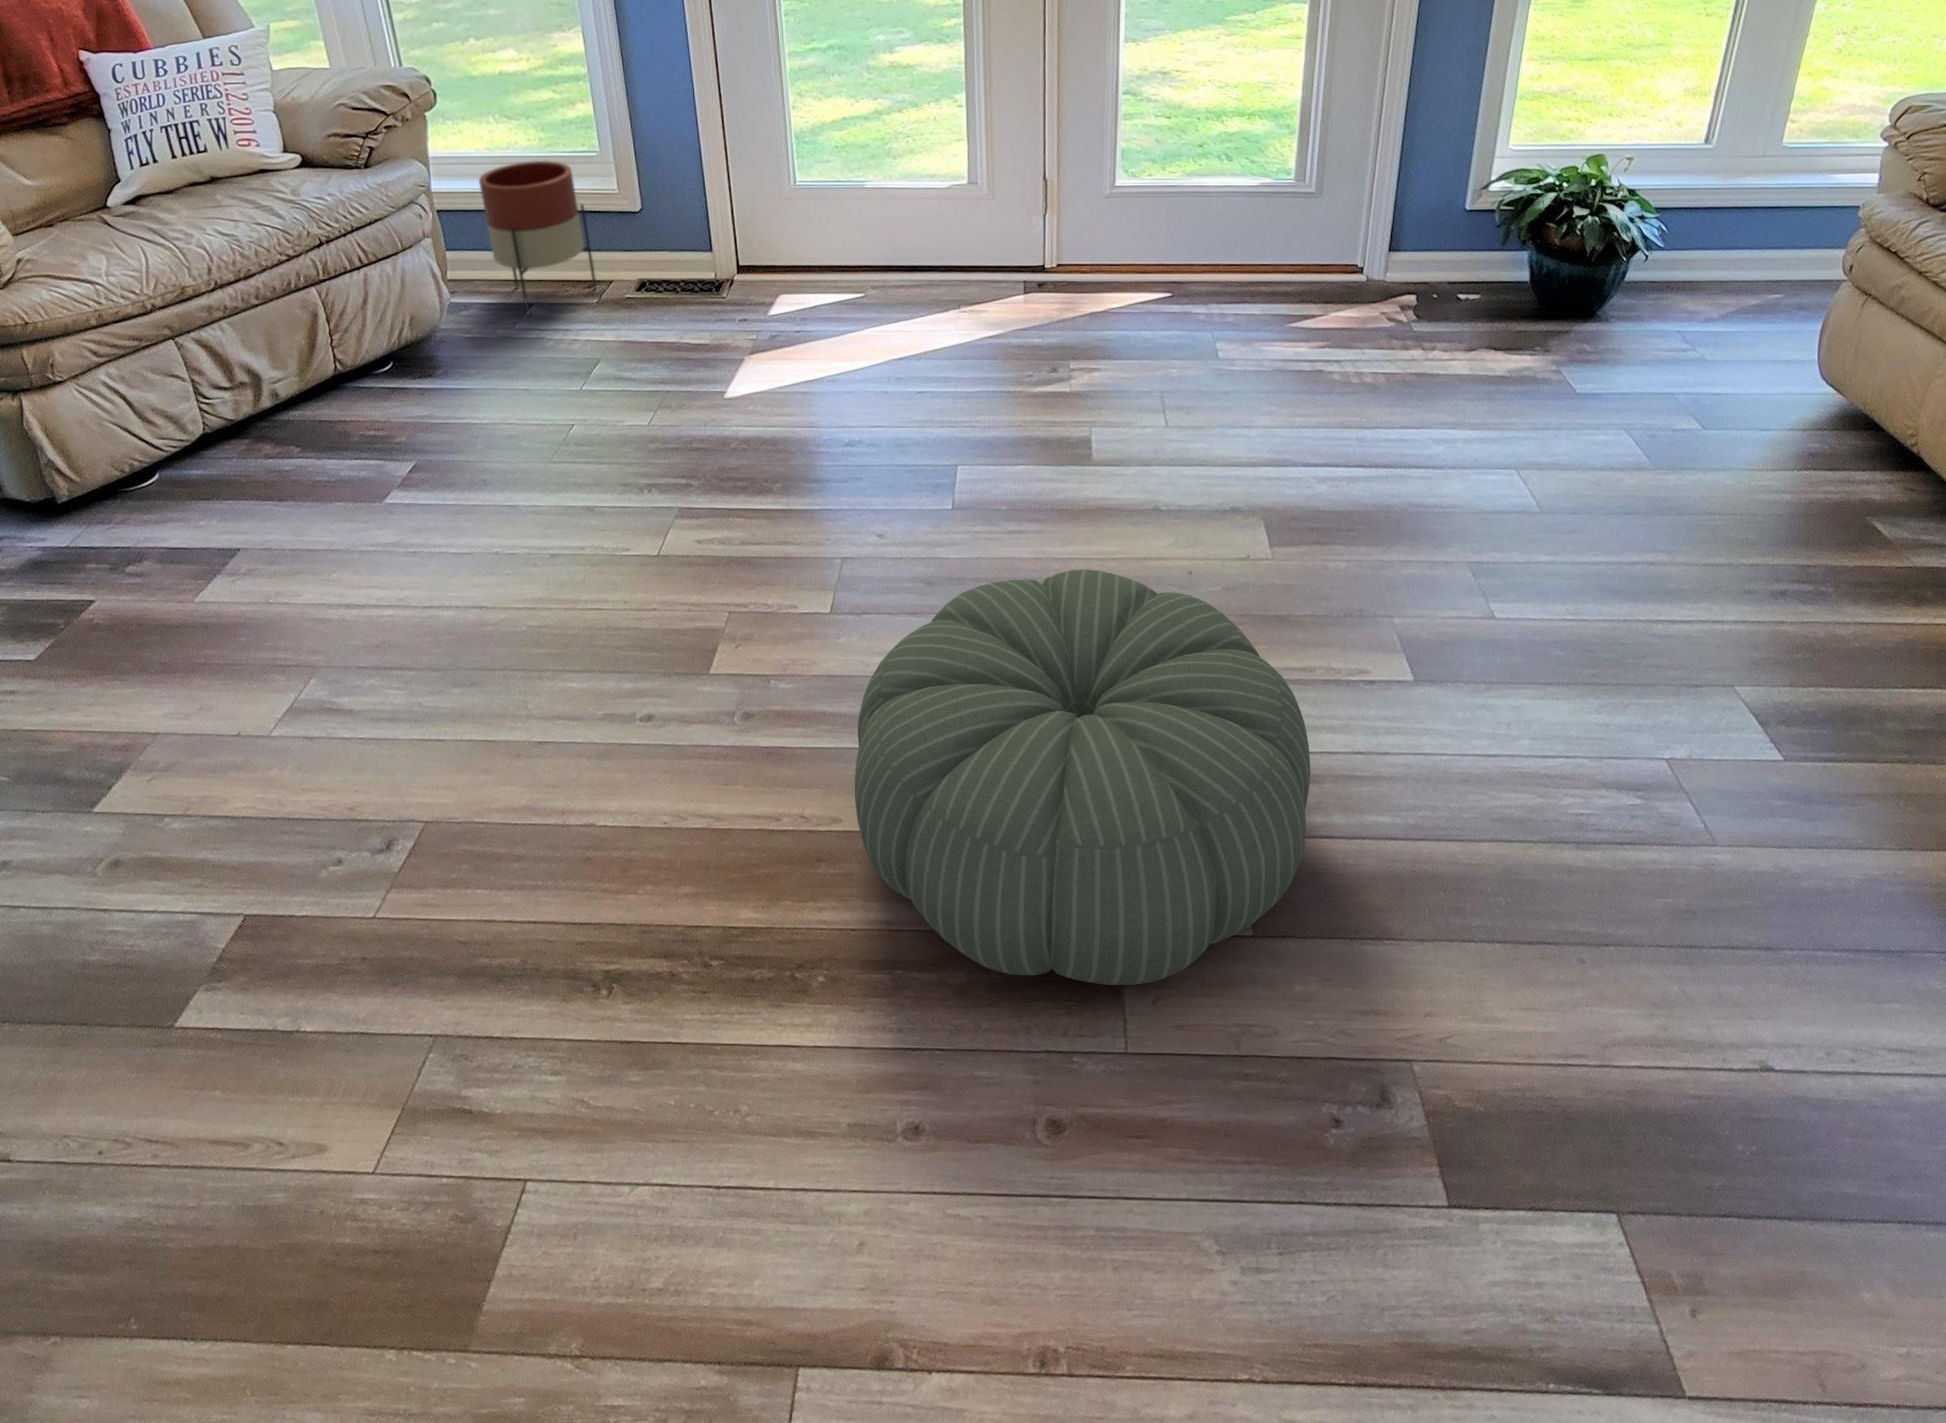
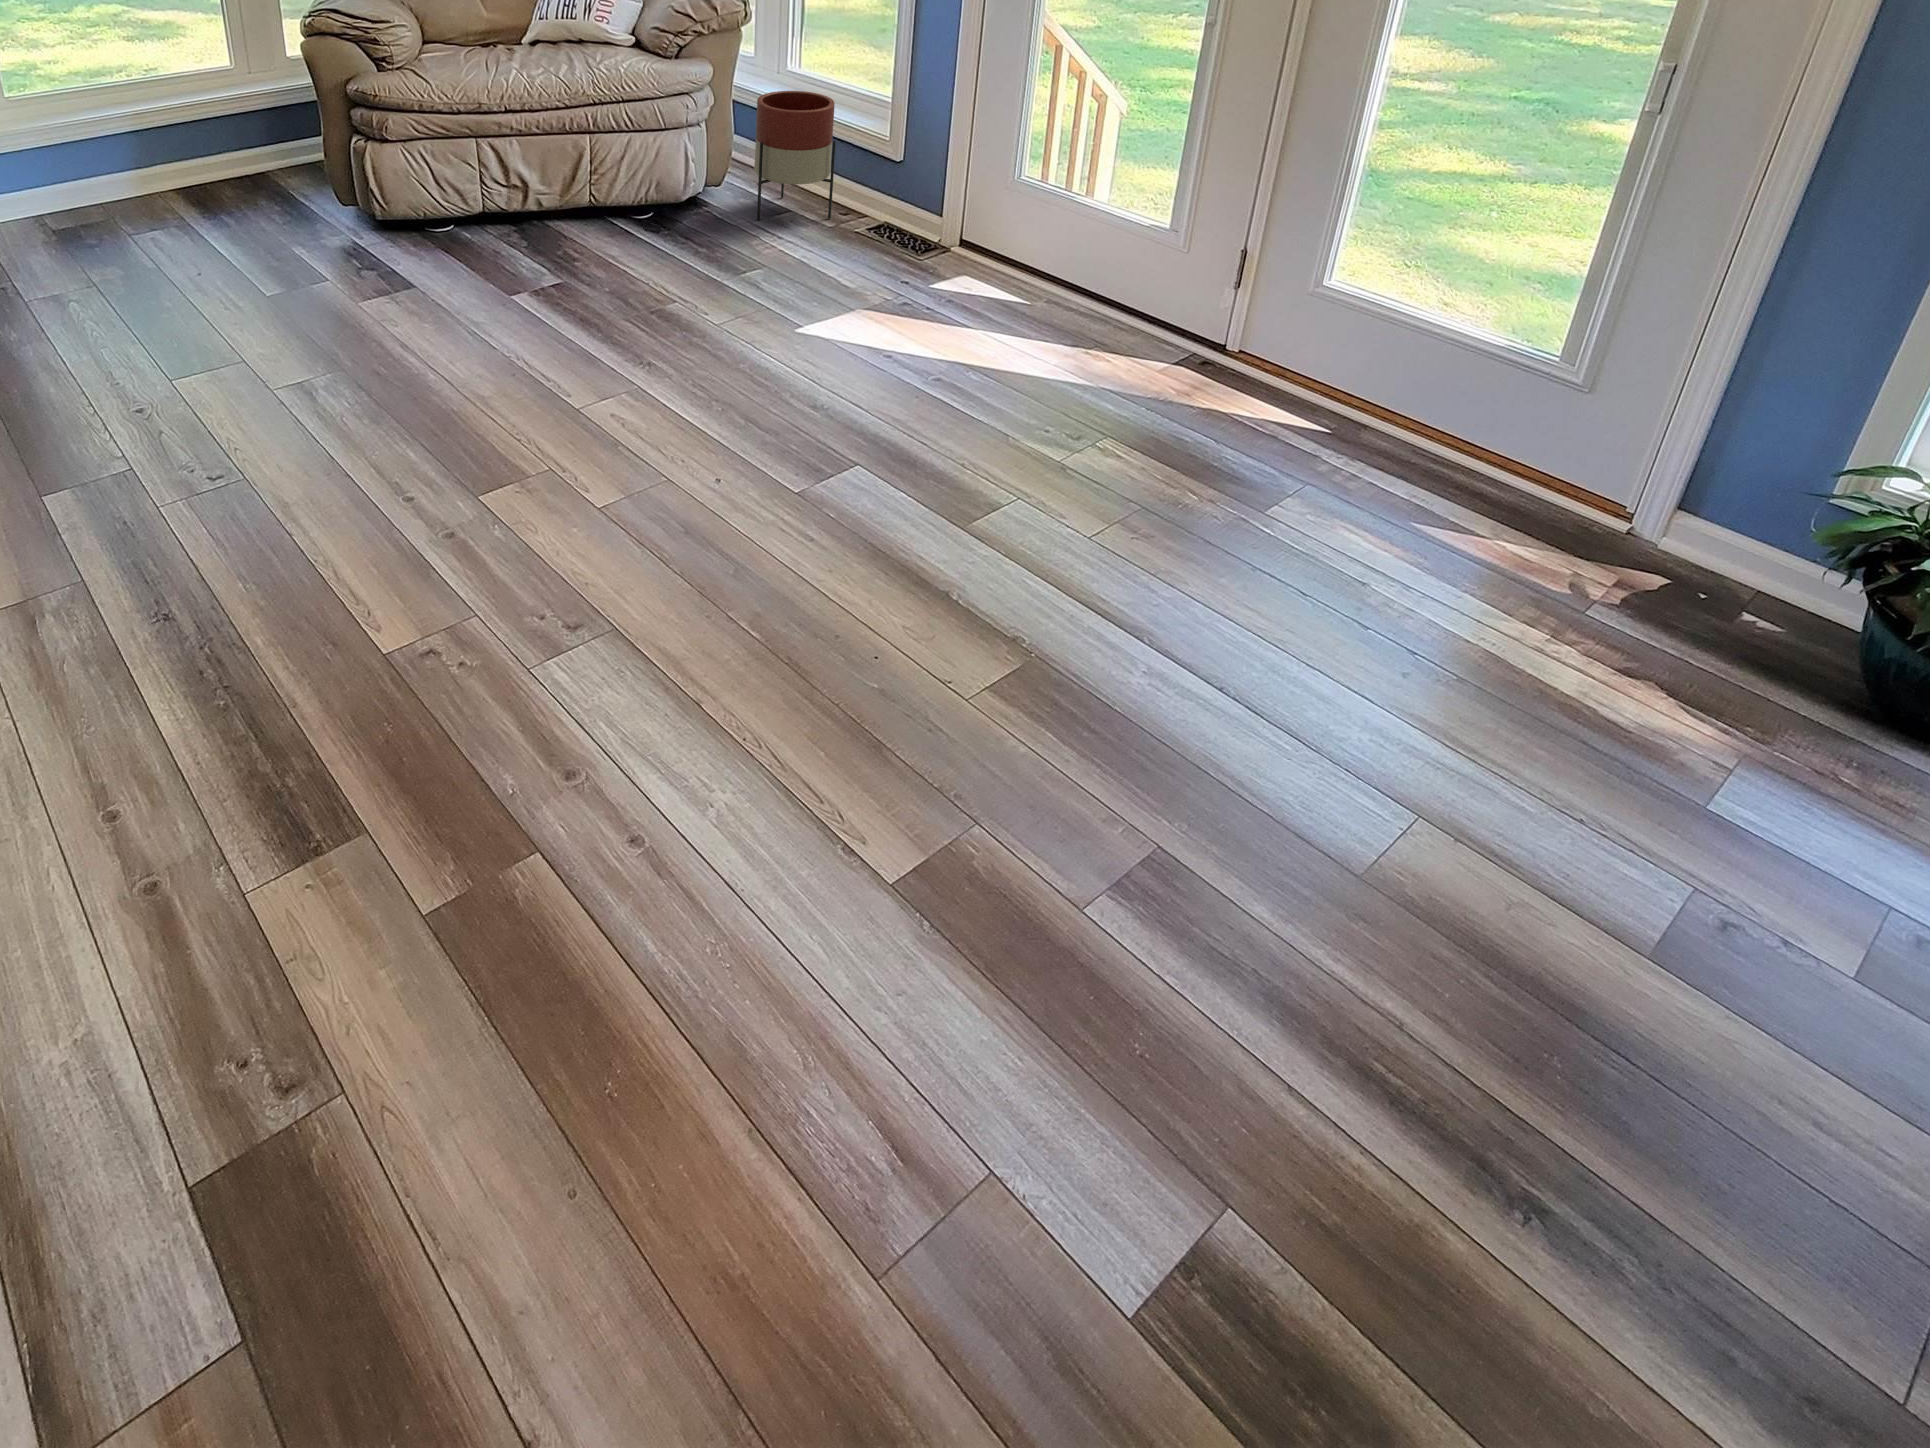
pouf: present [855,569,1310,985] -> none [323,500,742,847]

